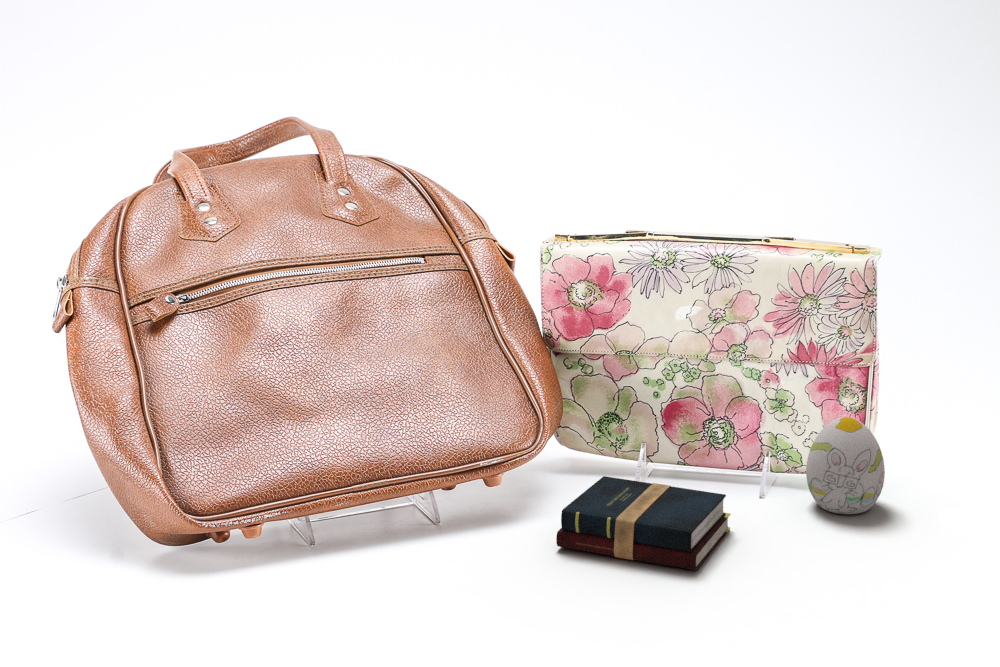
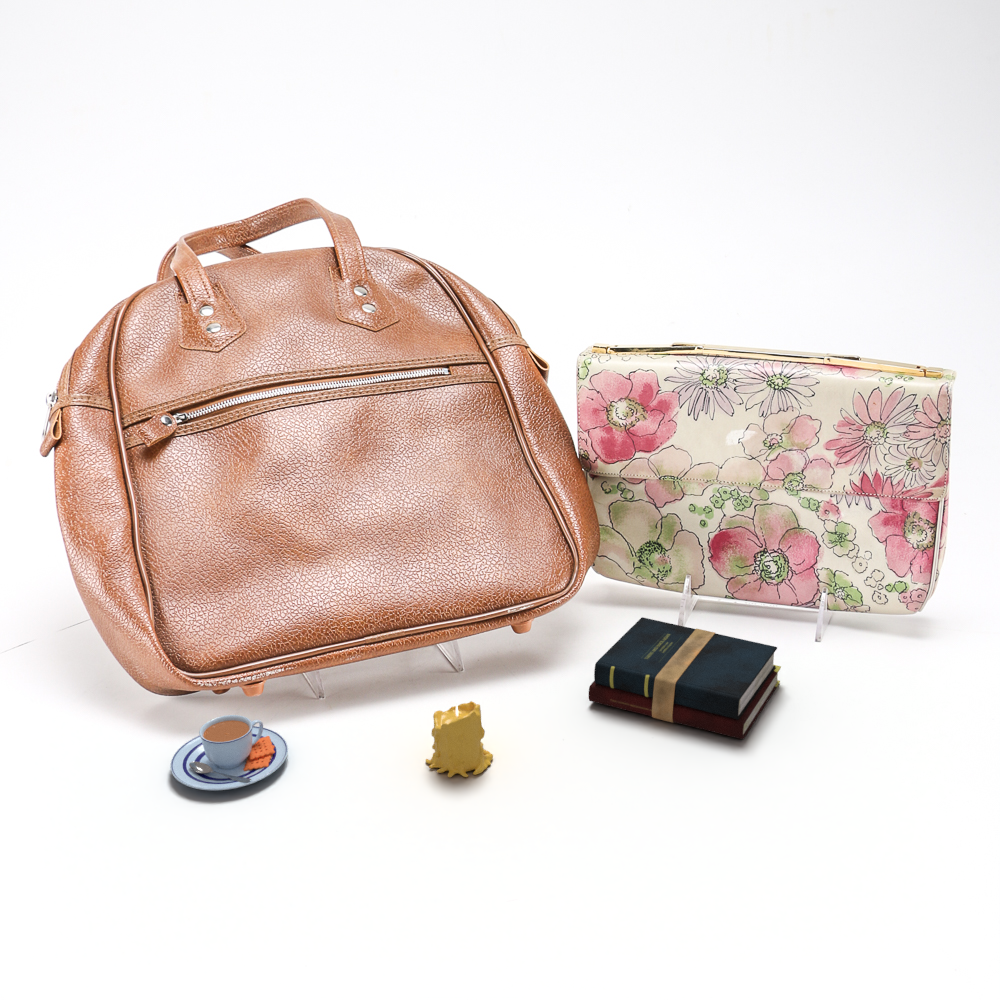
decorative egg: present [806,417,885,514] -> none [866,560,954,667]
candle: none [410,537,471,605] -> present [426,701,493,777]
teacup: none [176,557,284,619] -> present [170,715,288,790]

